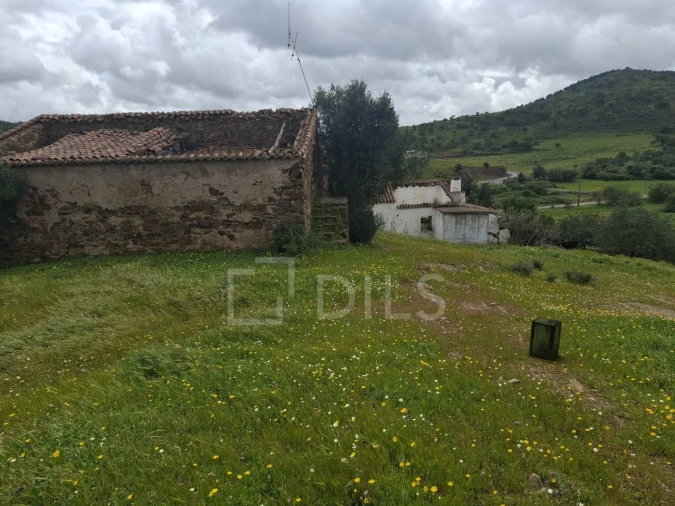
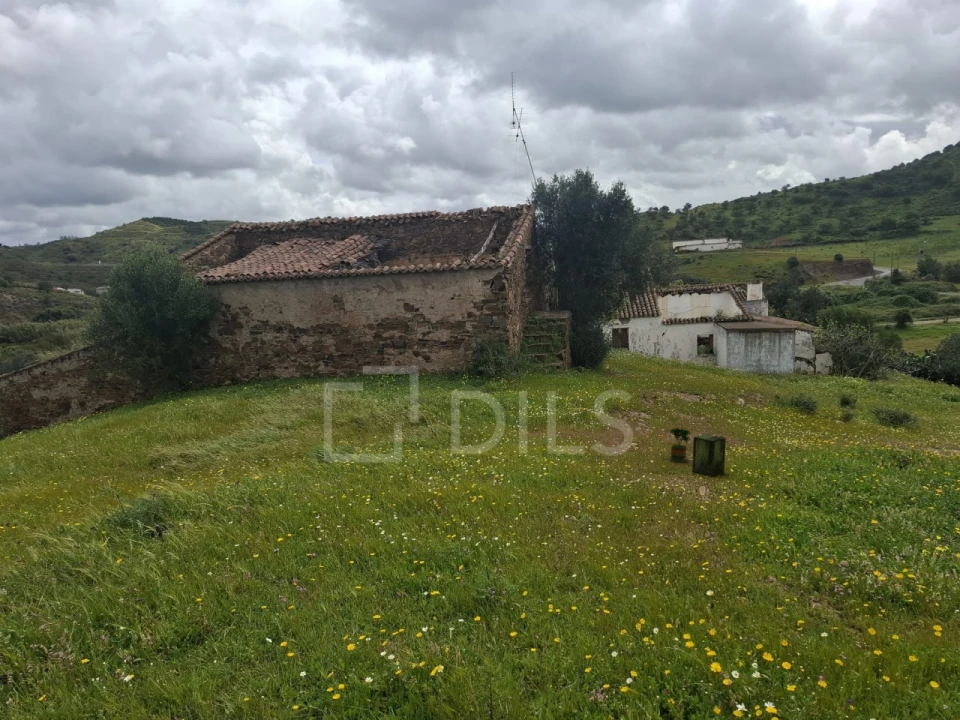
potted tree: none [495,308,518,343] -> present [670,428,691,462]

